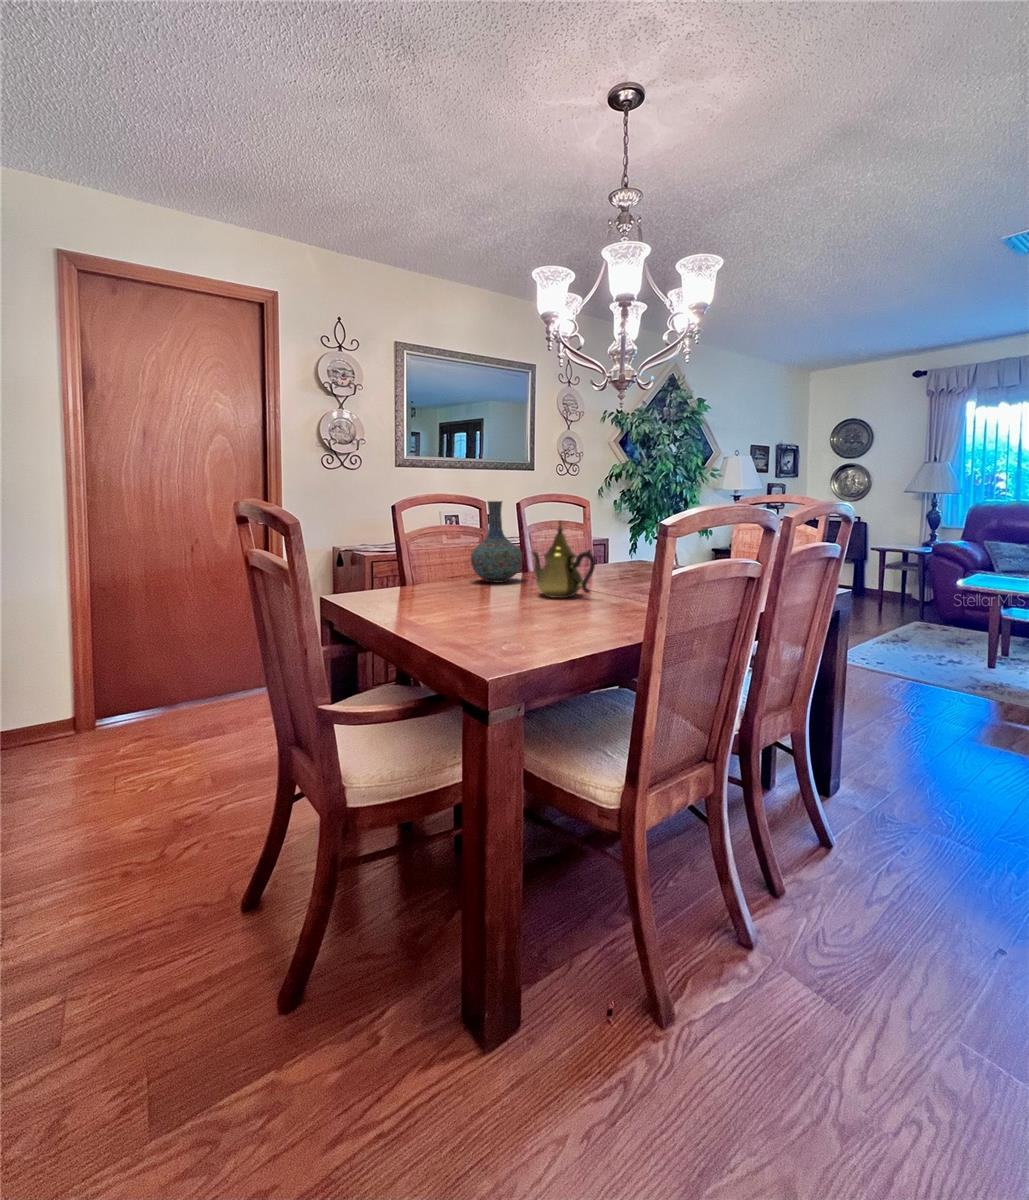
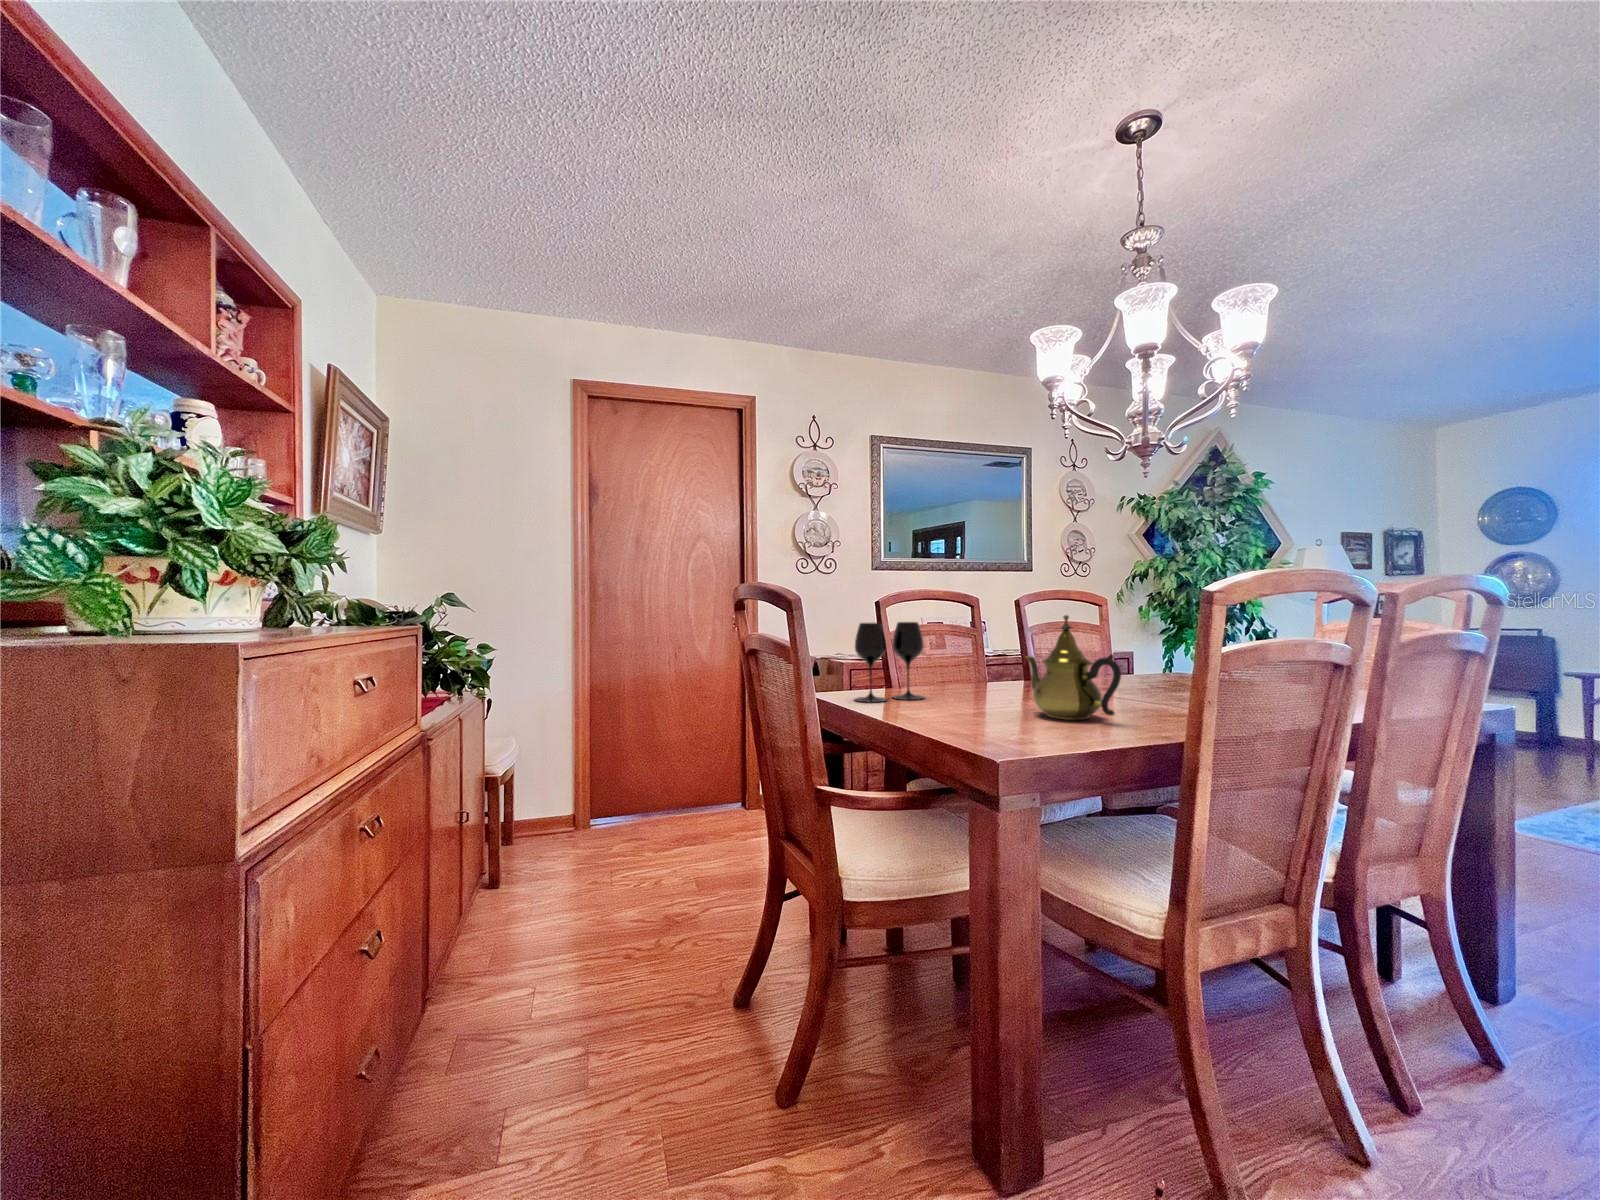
vase: present [470,501,522,583] -> none [946,595,1015,696]
wine glass: none [396,525,454,593] -> present [855,622,924,702]

